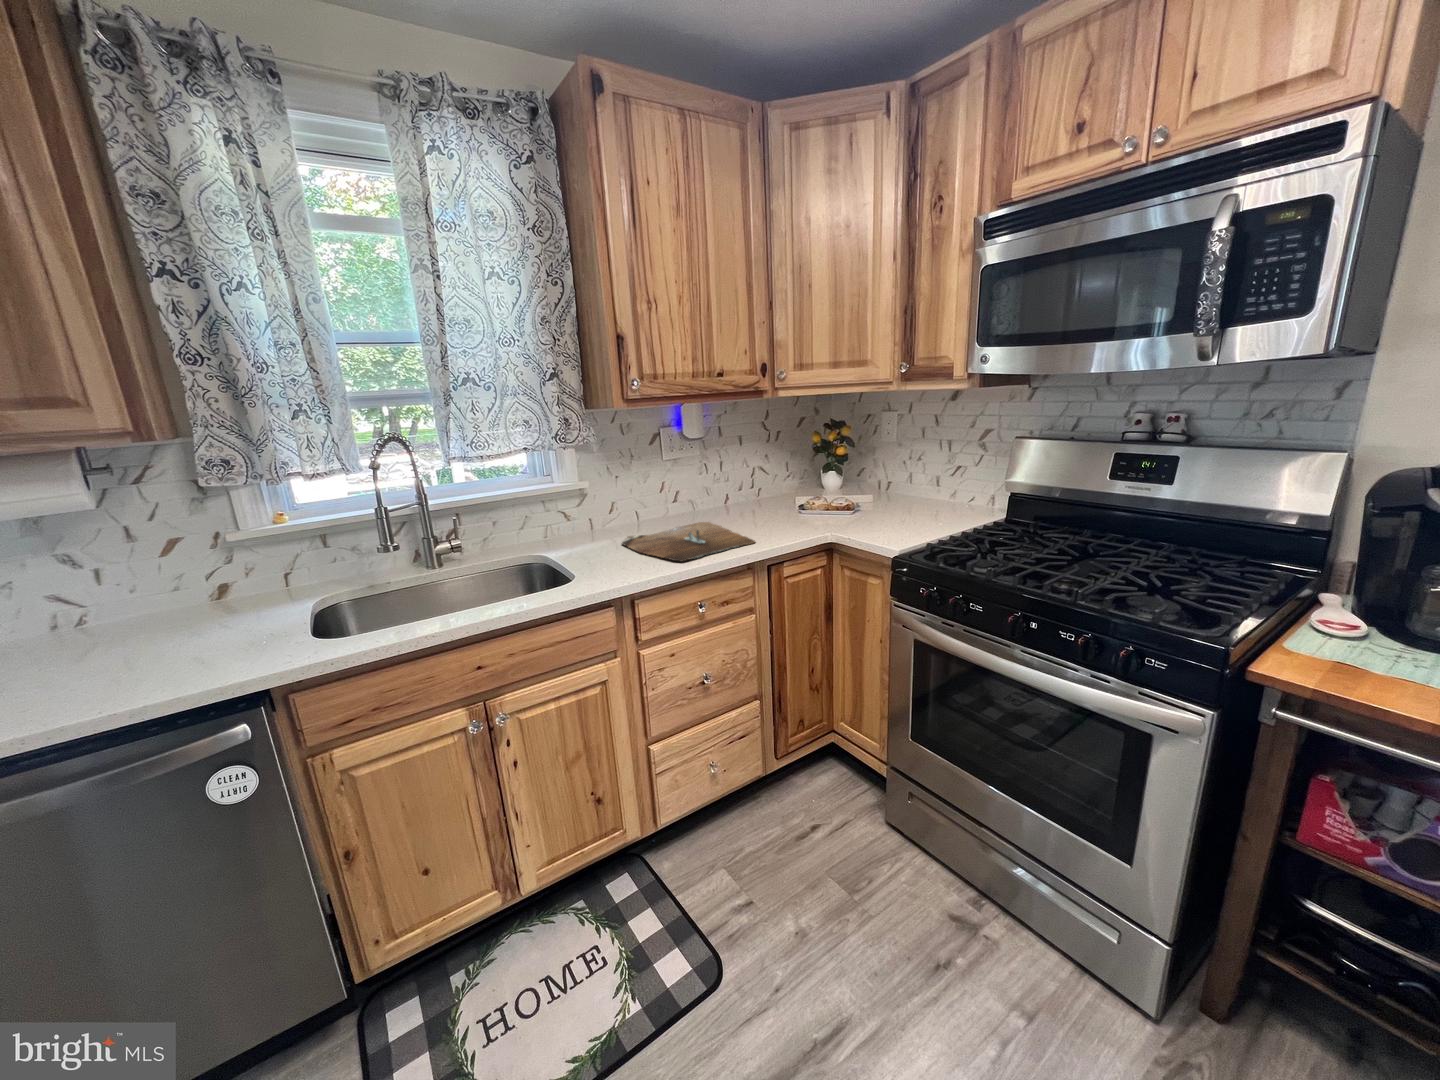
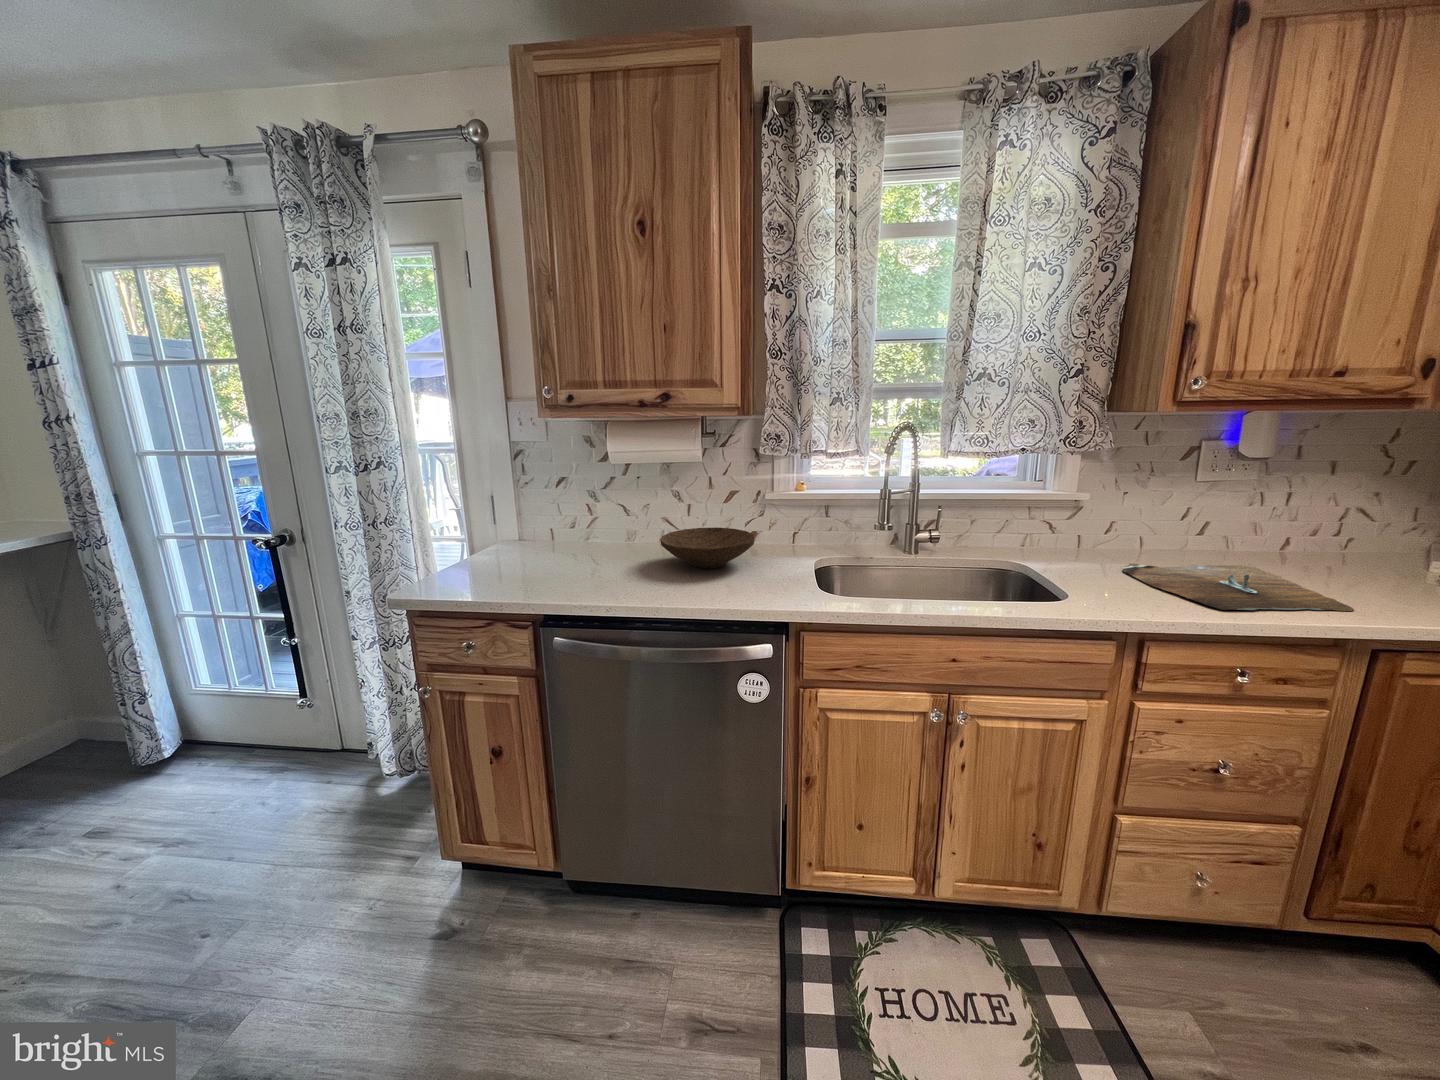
wooden bowl: none [33,586,214,653] -> present [660,528,755,569]

